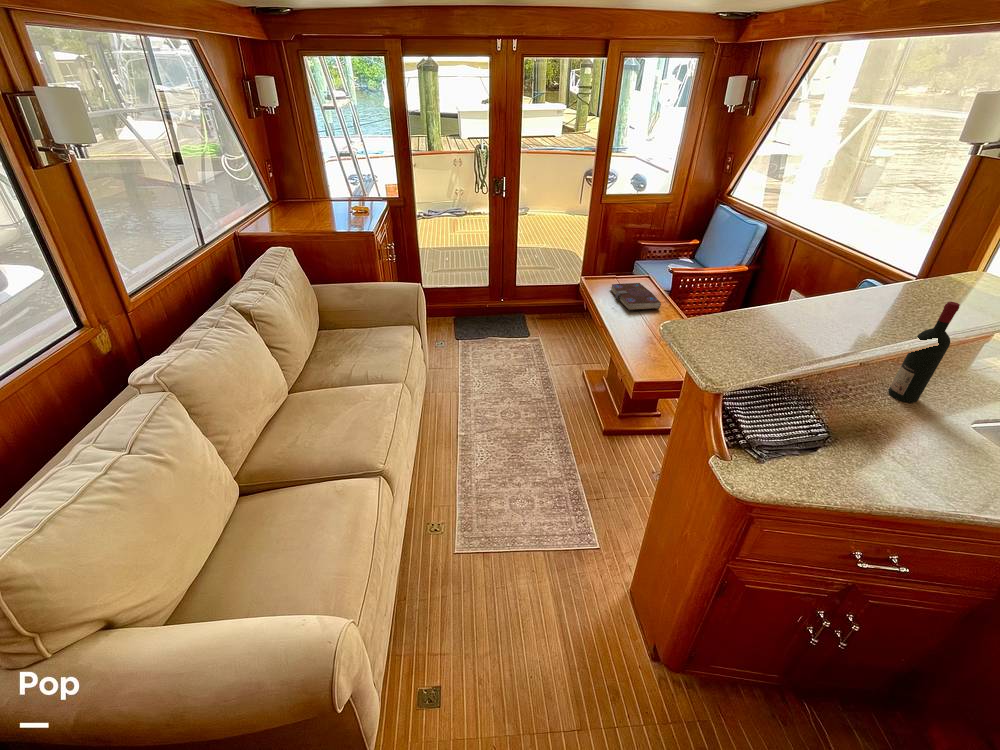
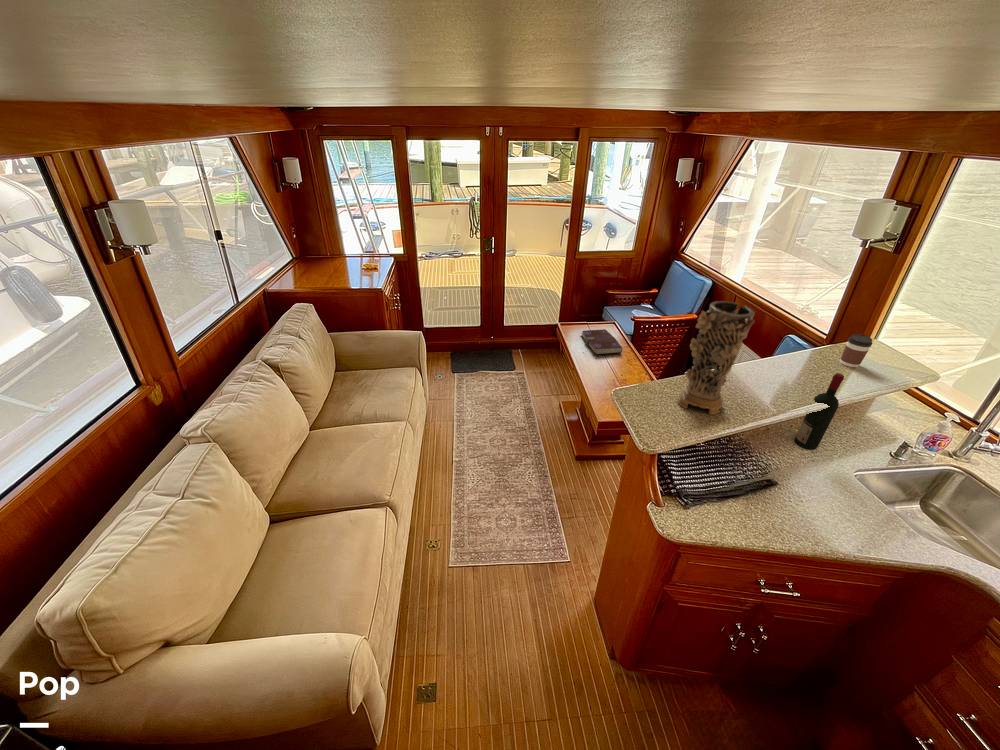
decorative vase: none [746,203,856,352] -> present [678,301,755,415]
coffee cup: none [942,264,987,305] -> present [840,334,872,367]

